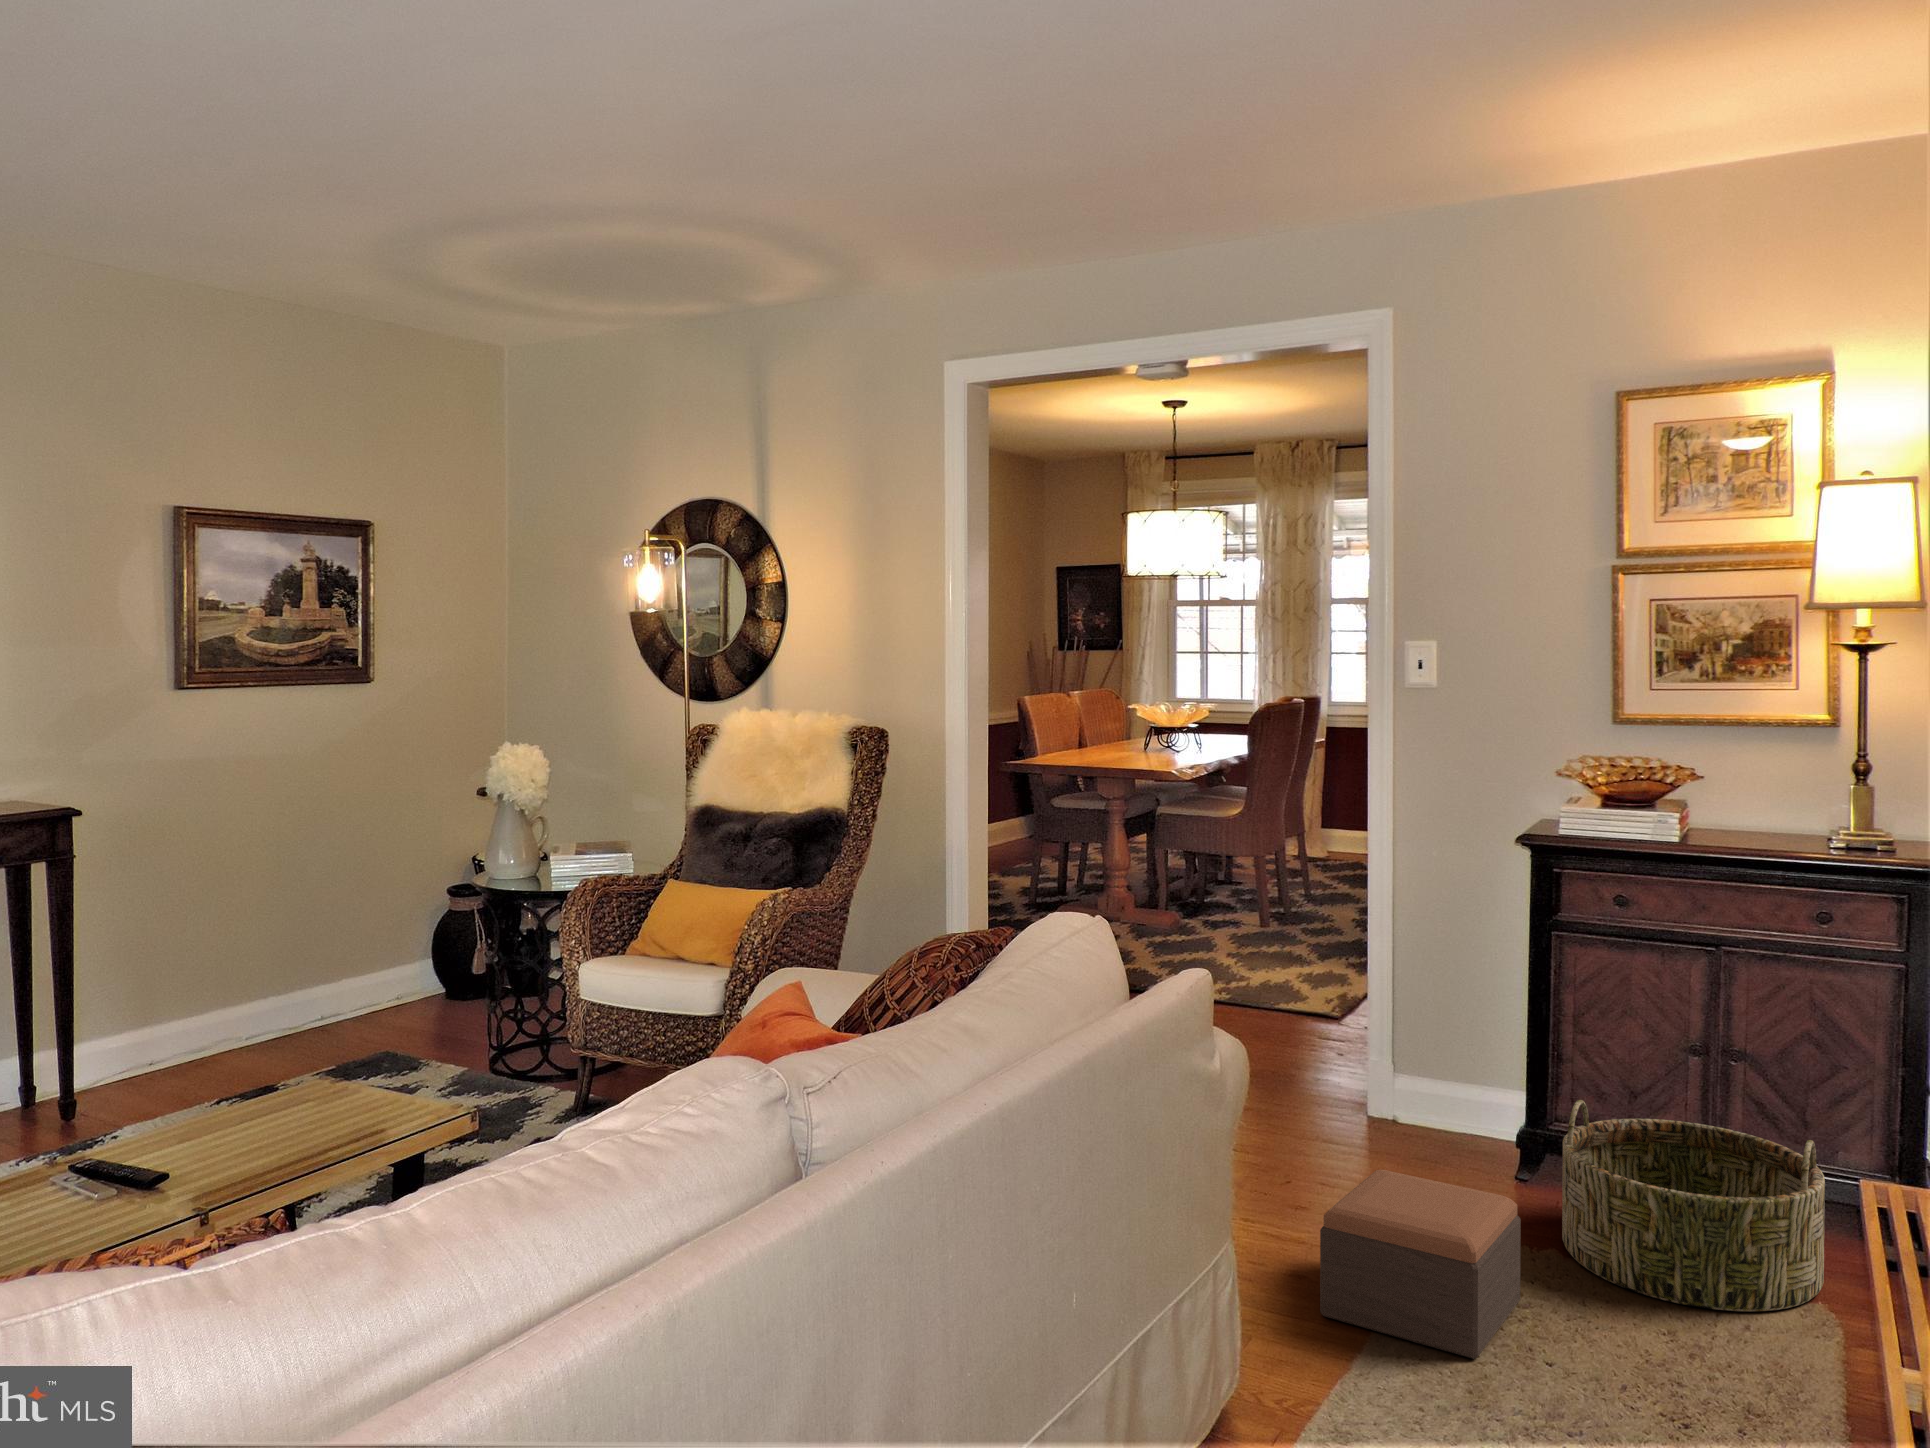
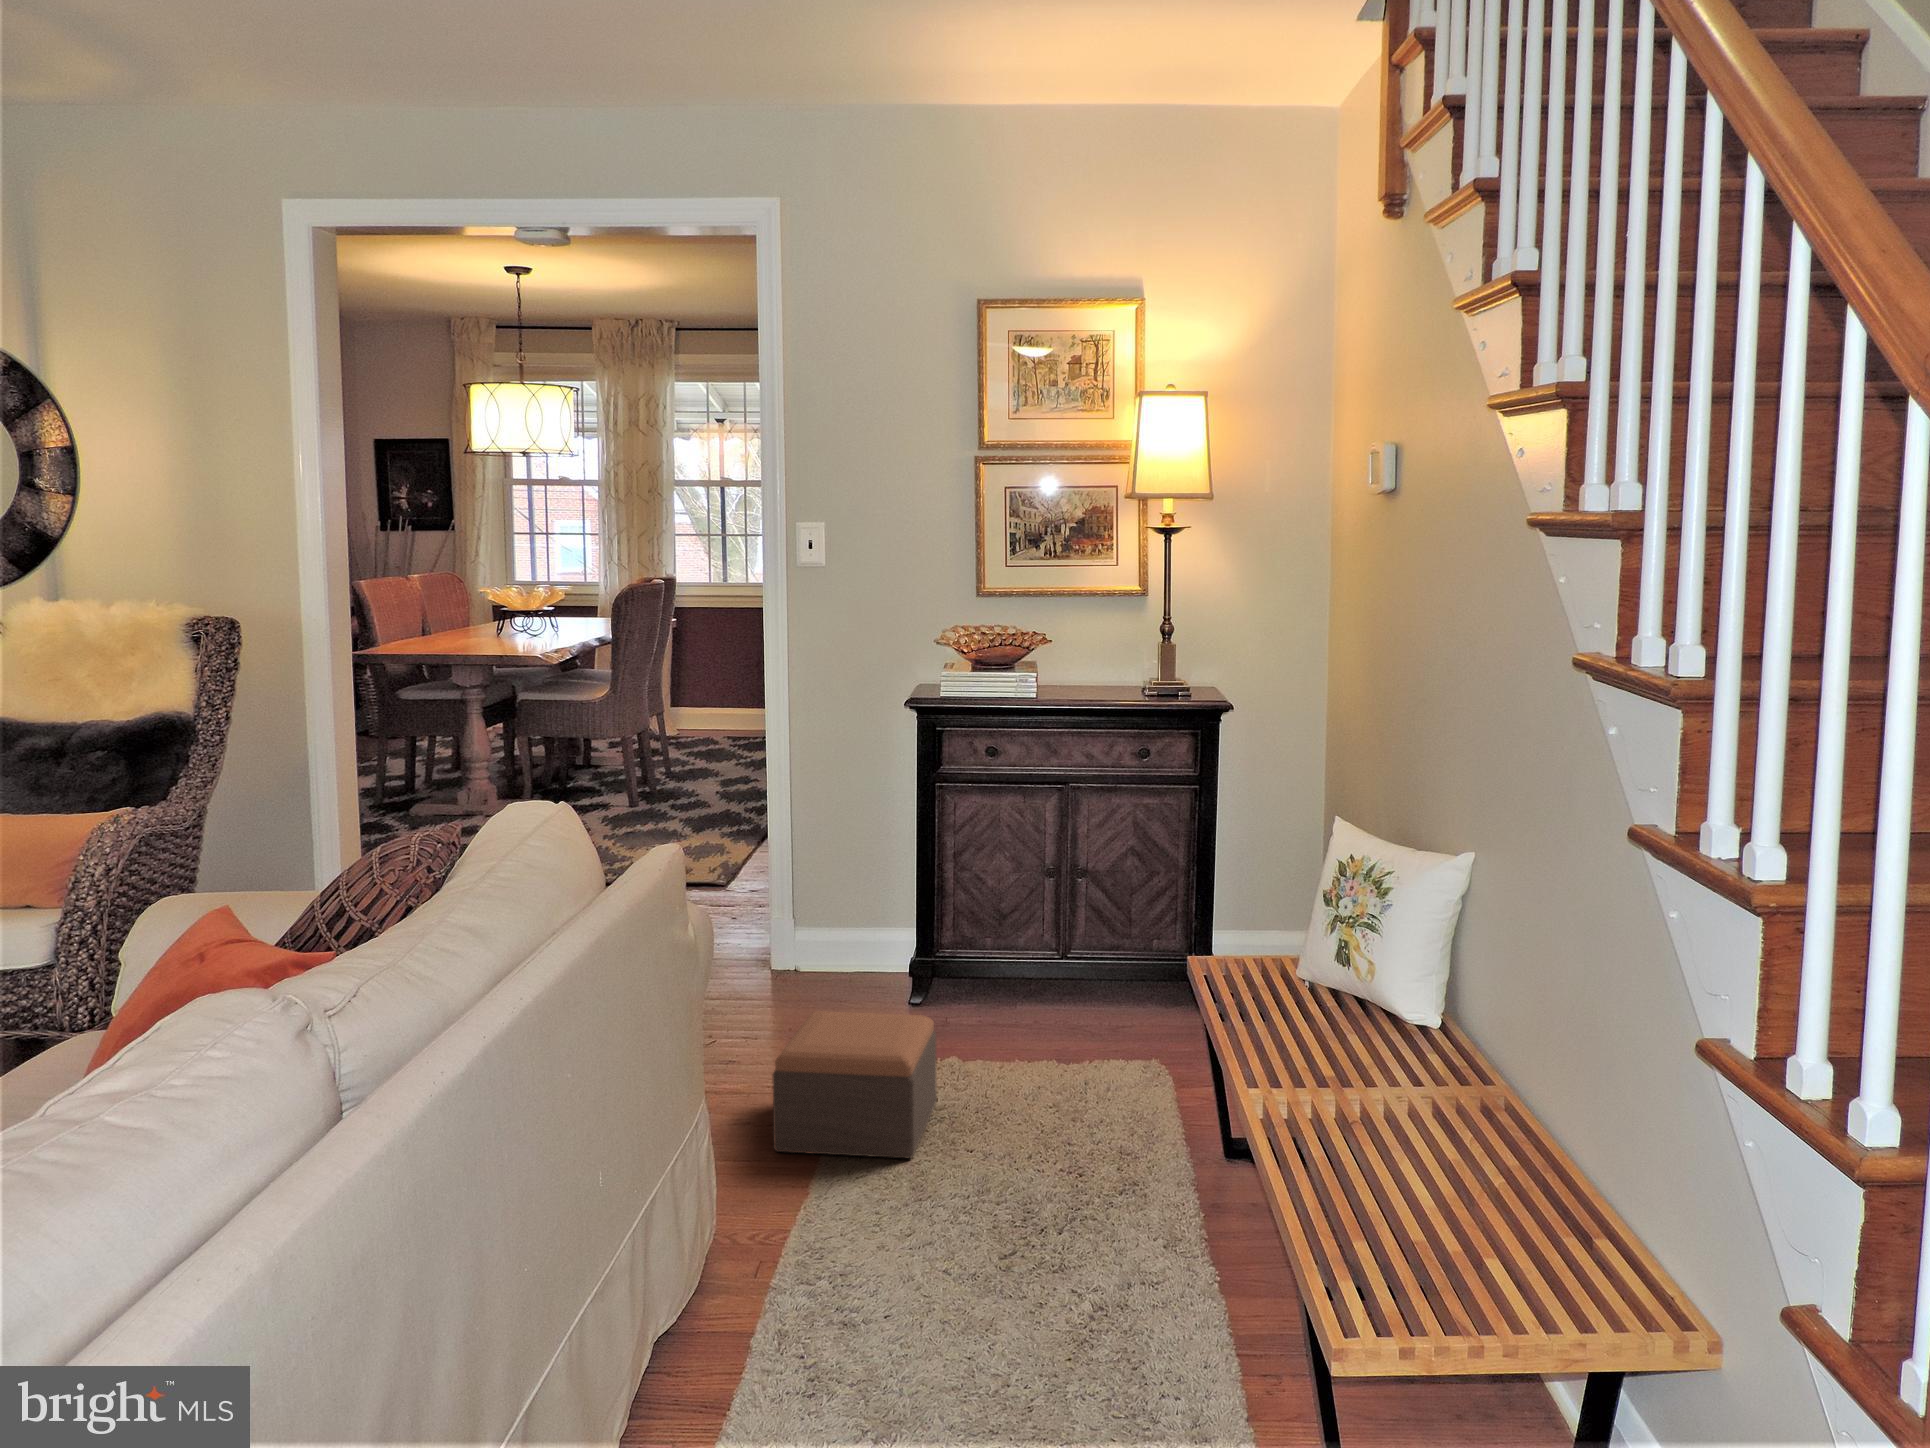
basket: present [1562,1100,1825,1311] -> none [958,925,1151,1079]

